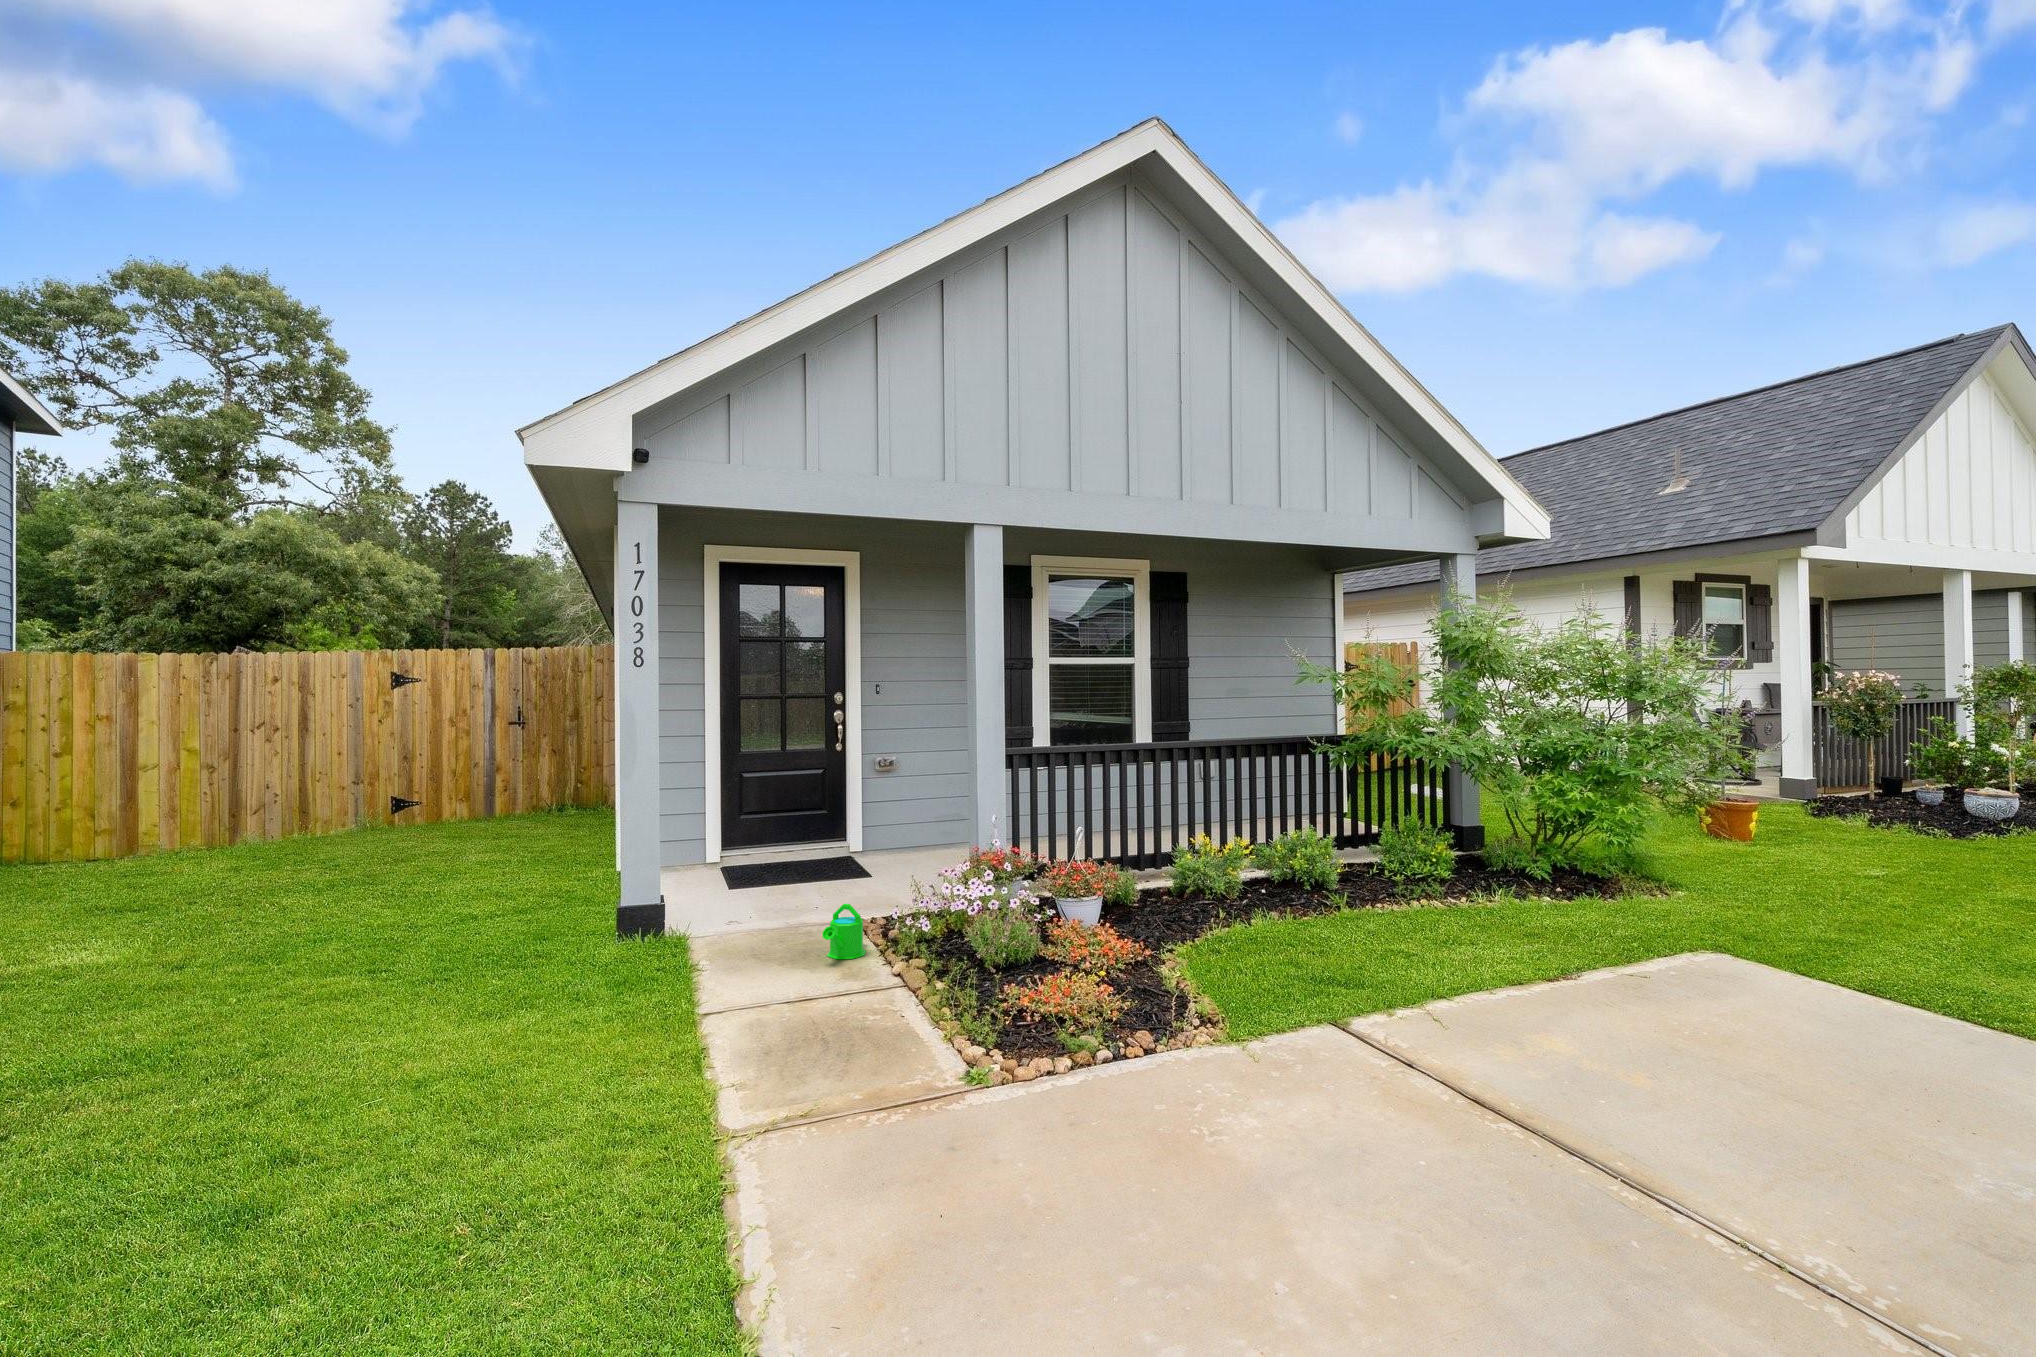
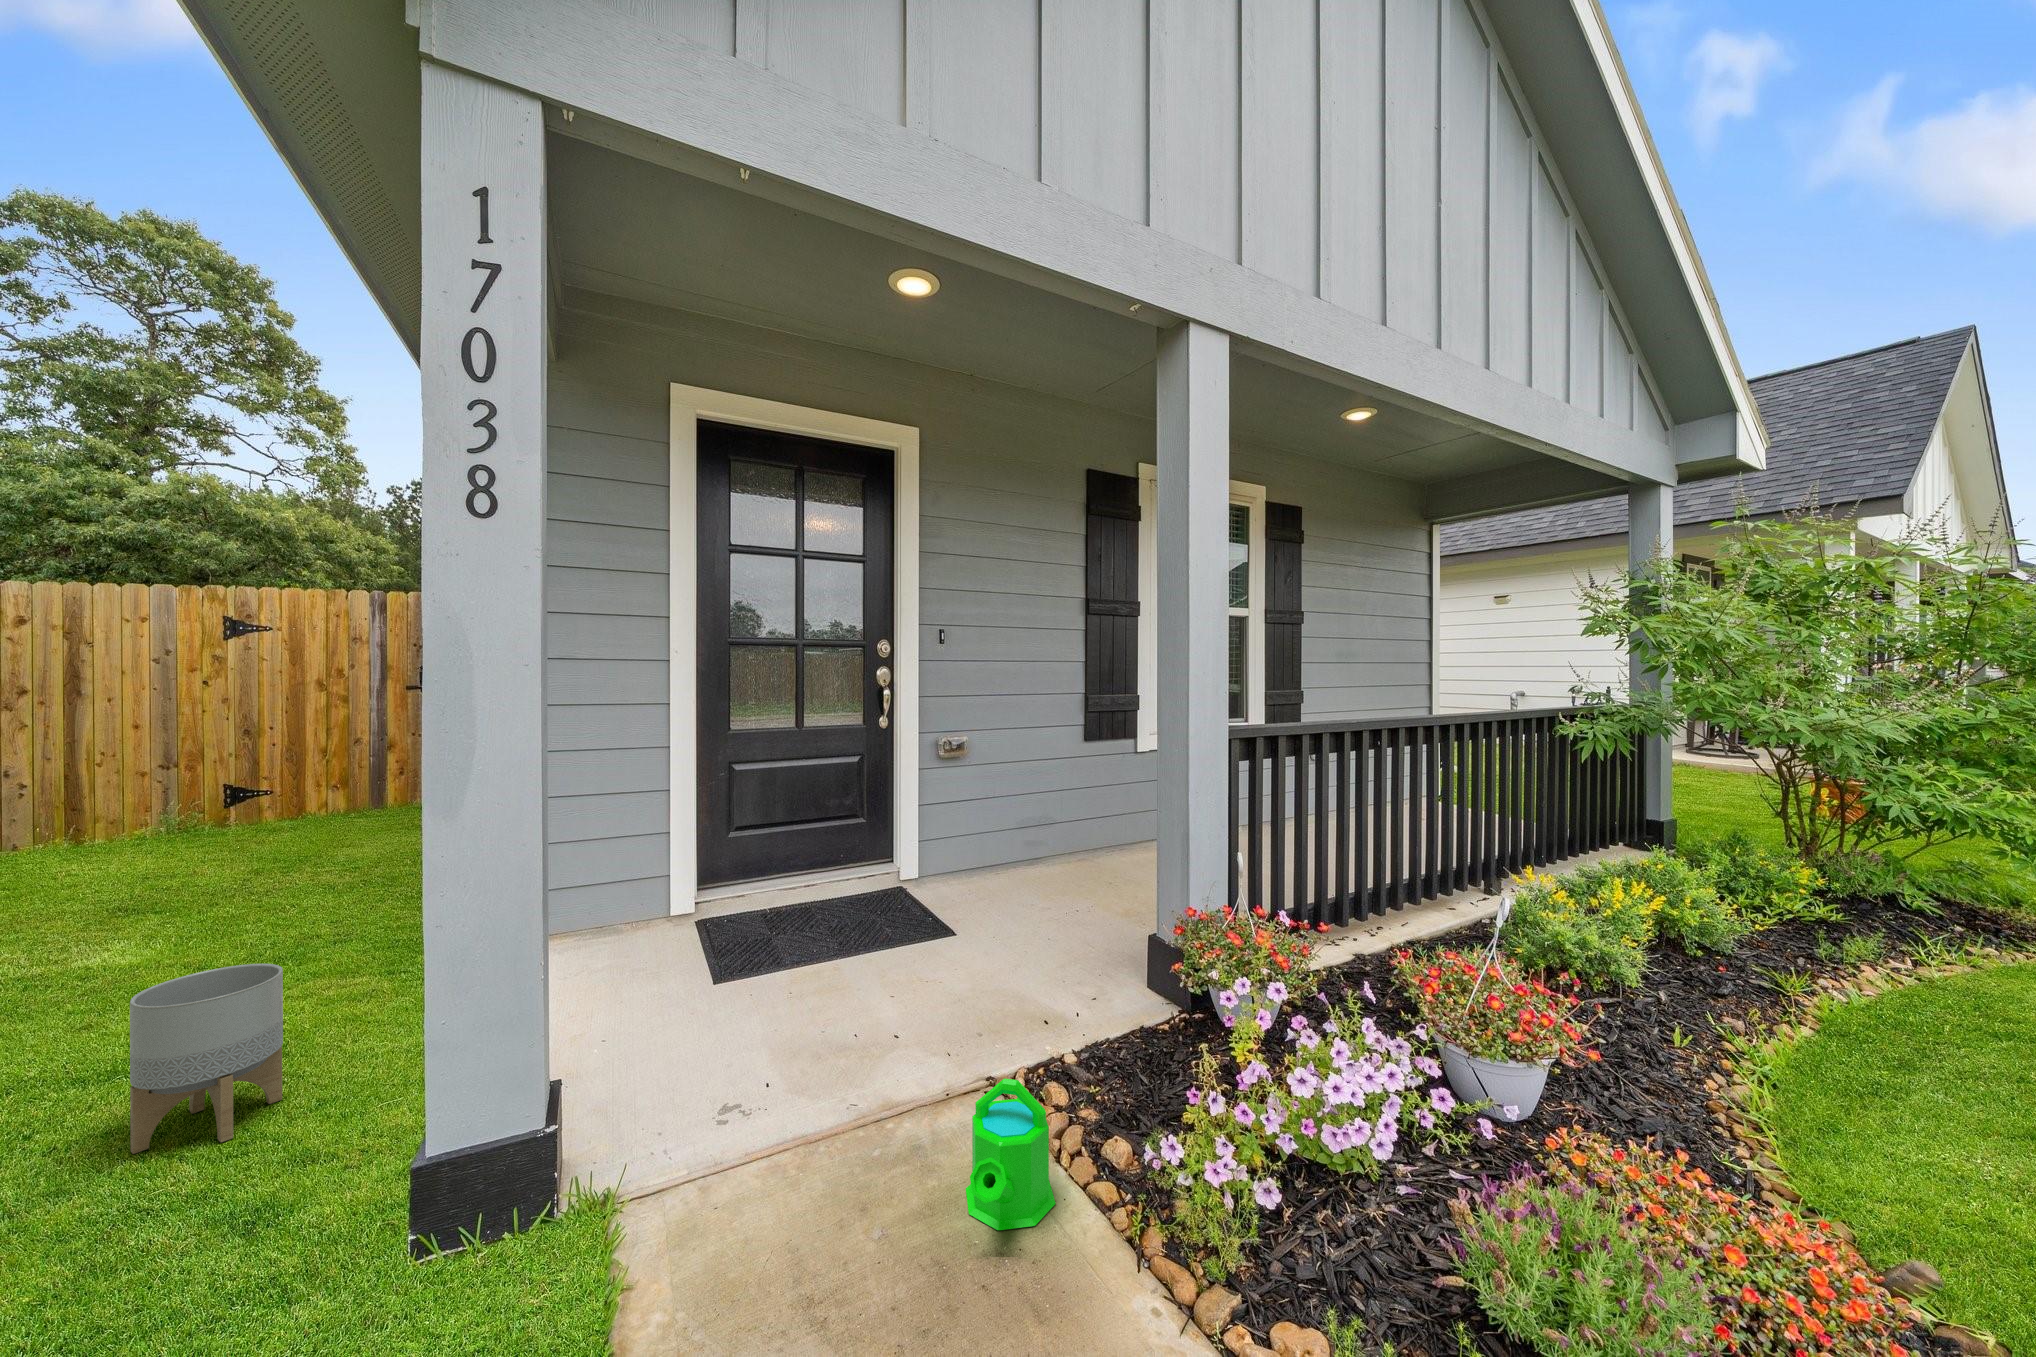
planter: none [482,862,535,935] -> present [130,964,283,1154]

